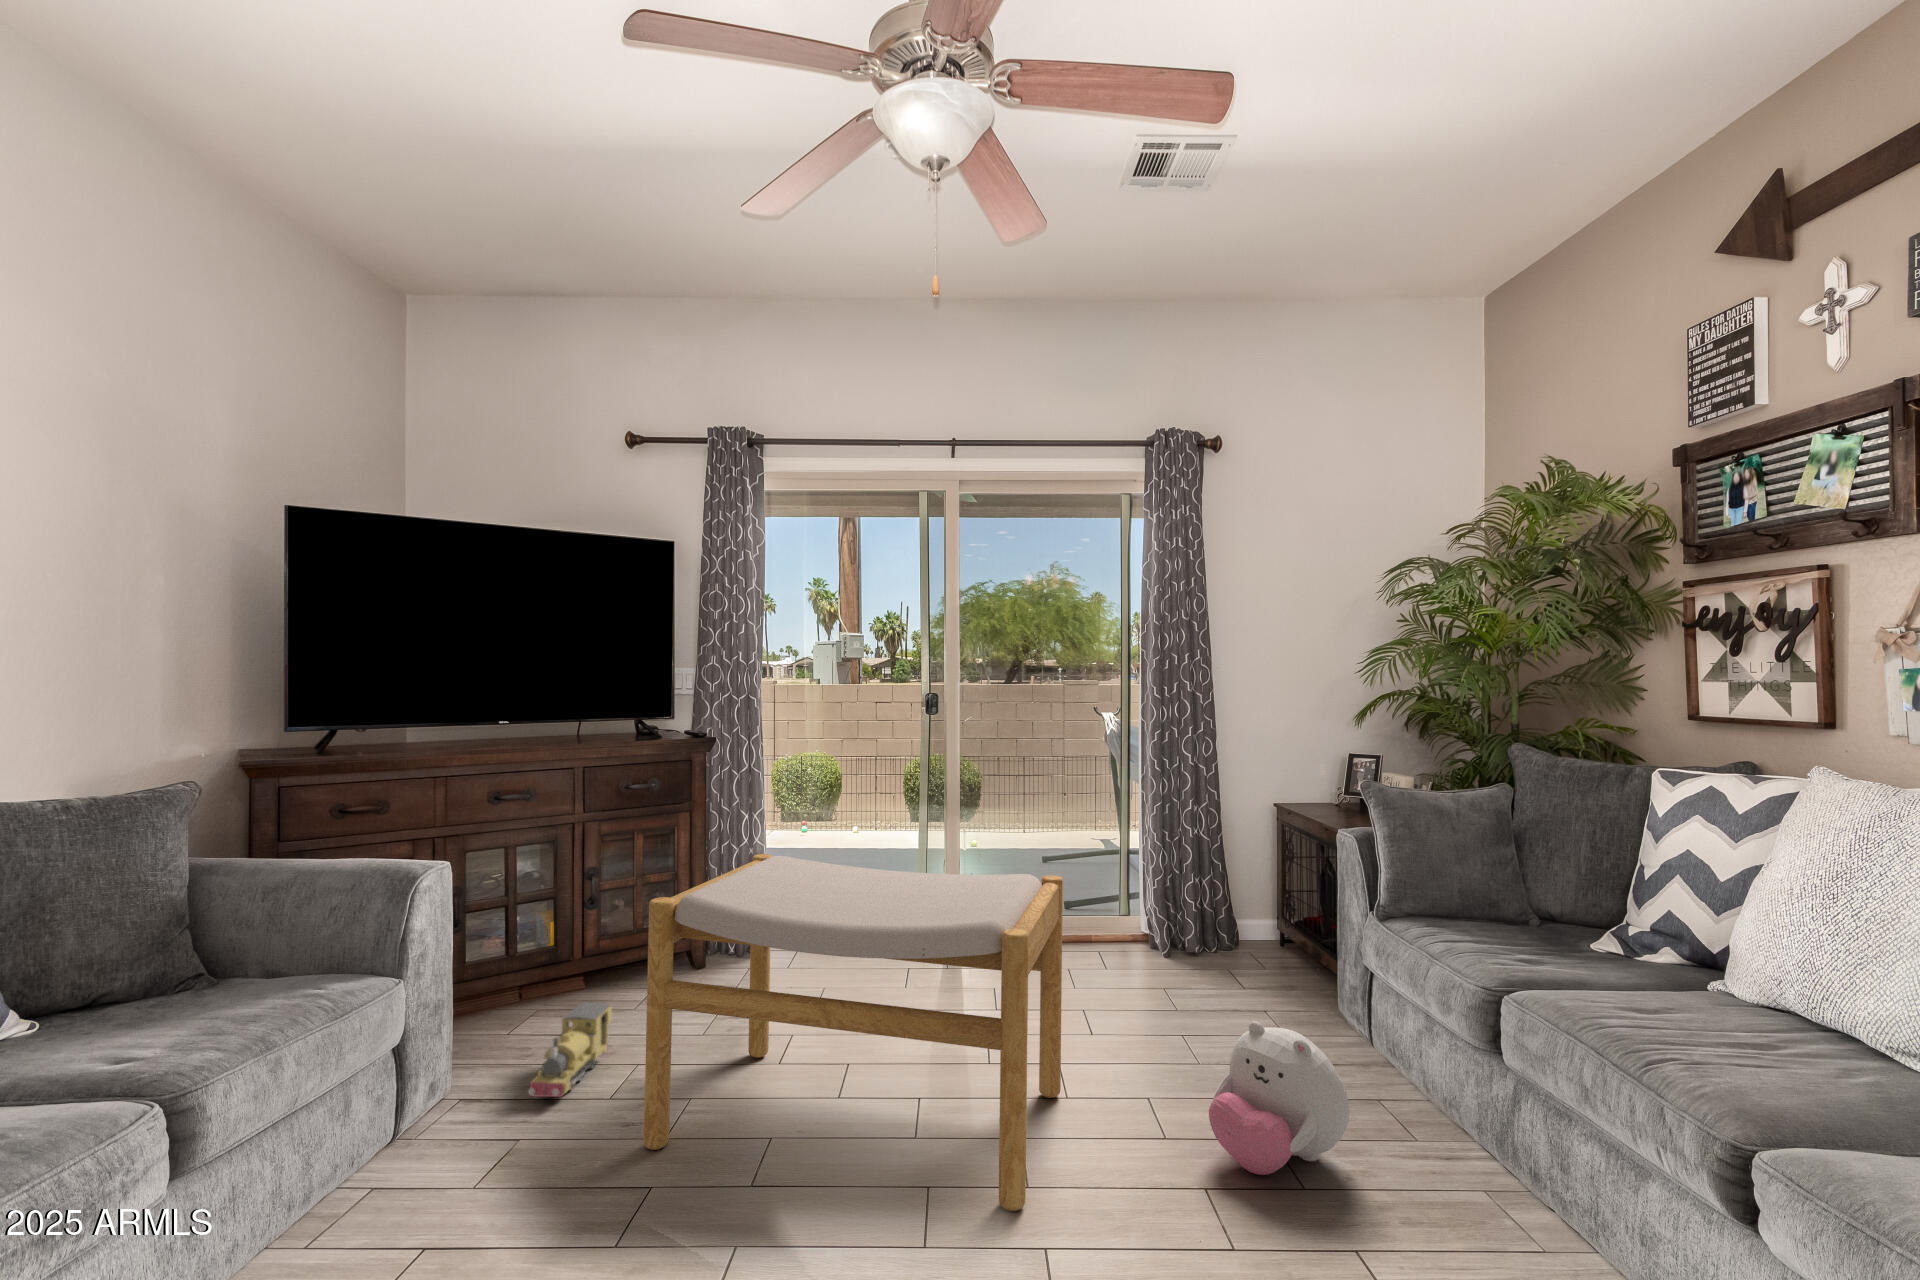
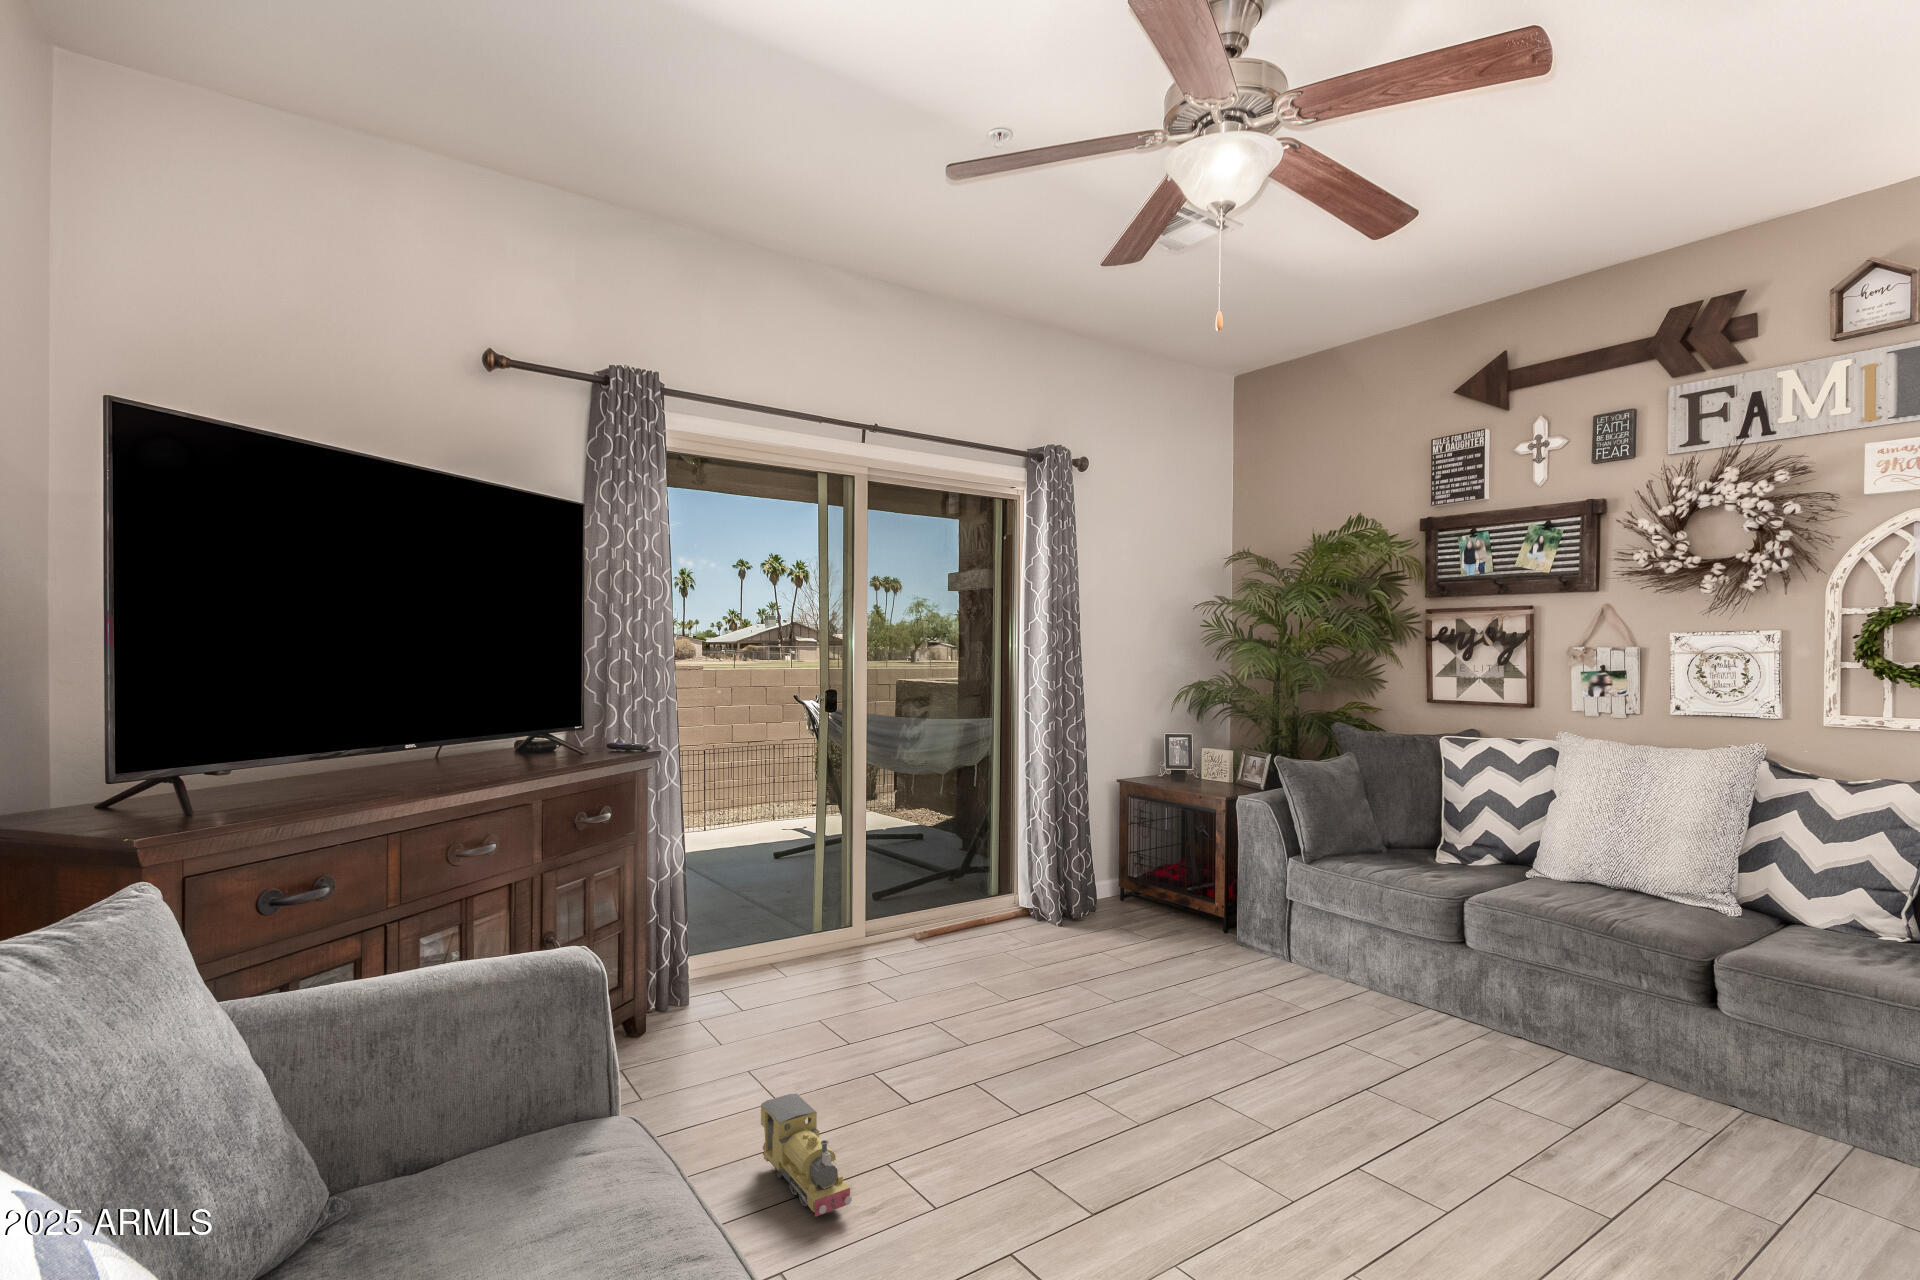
footstool: present [644,854,1063,1211] -> none [924,866,1328,1212]
plush toy: present [1209,1021,1349,1175] -> none [1330,953,1428,1064]

